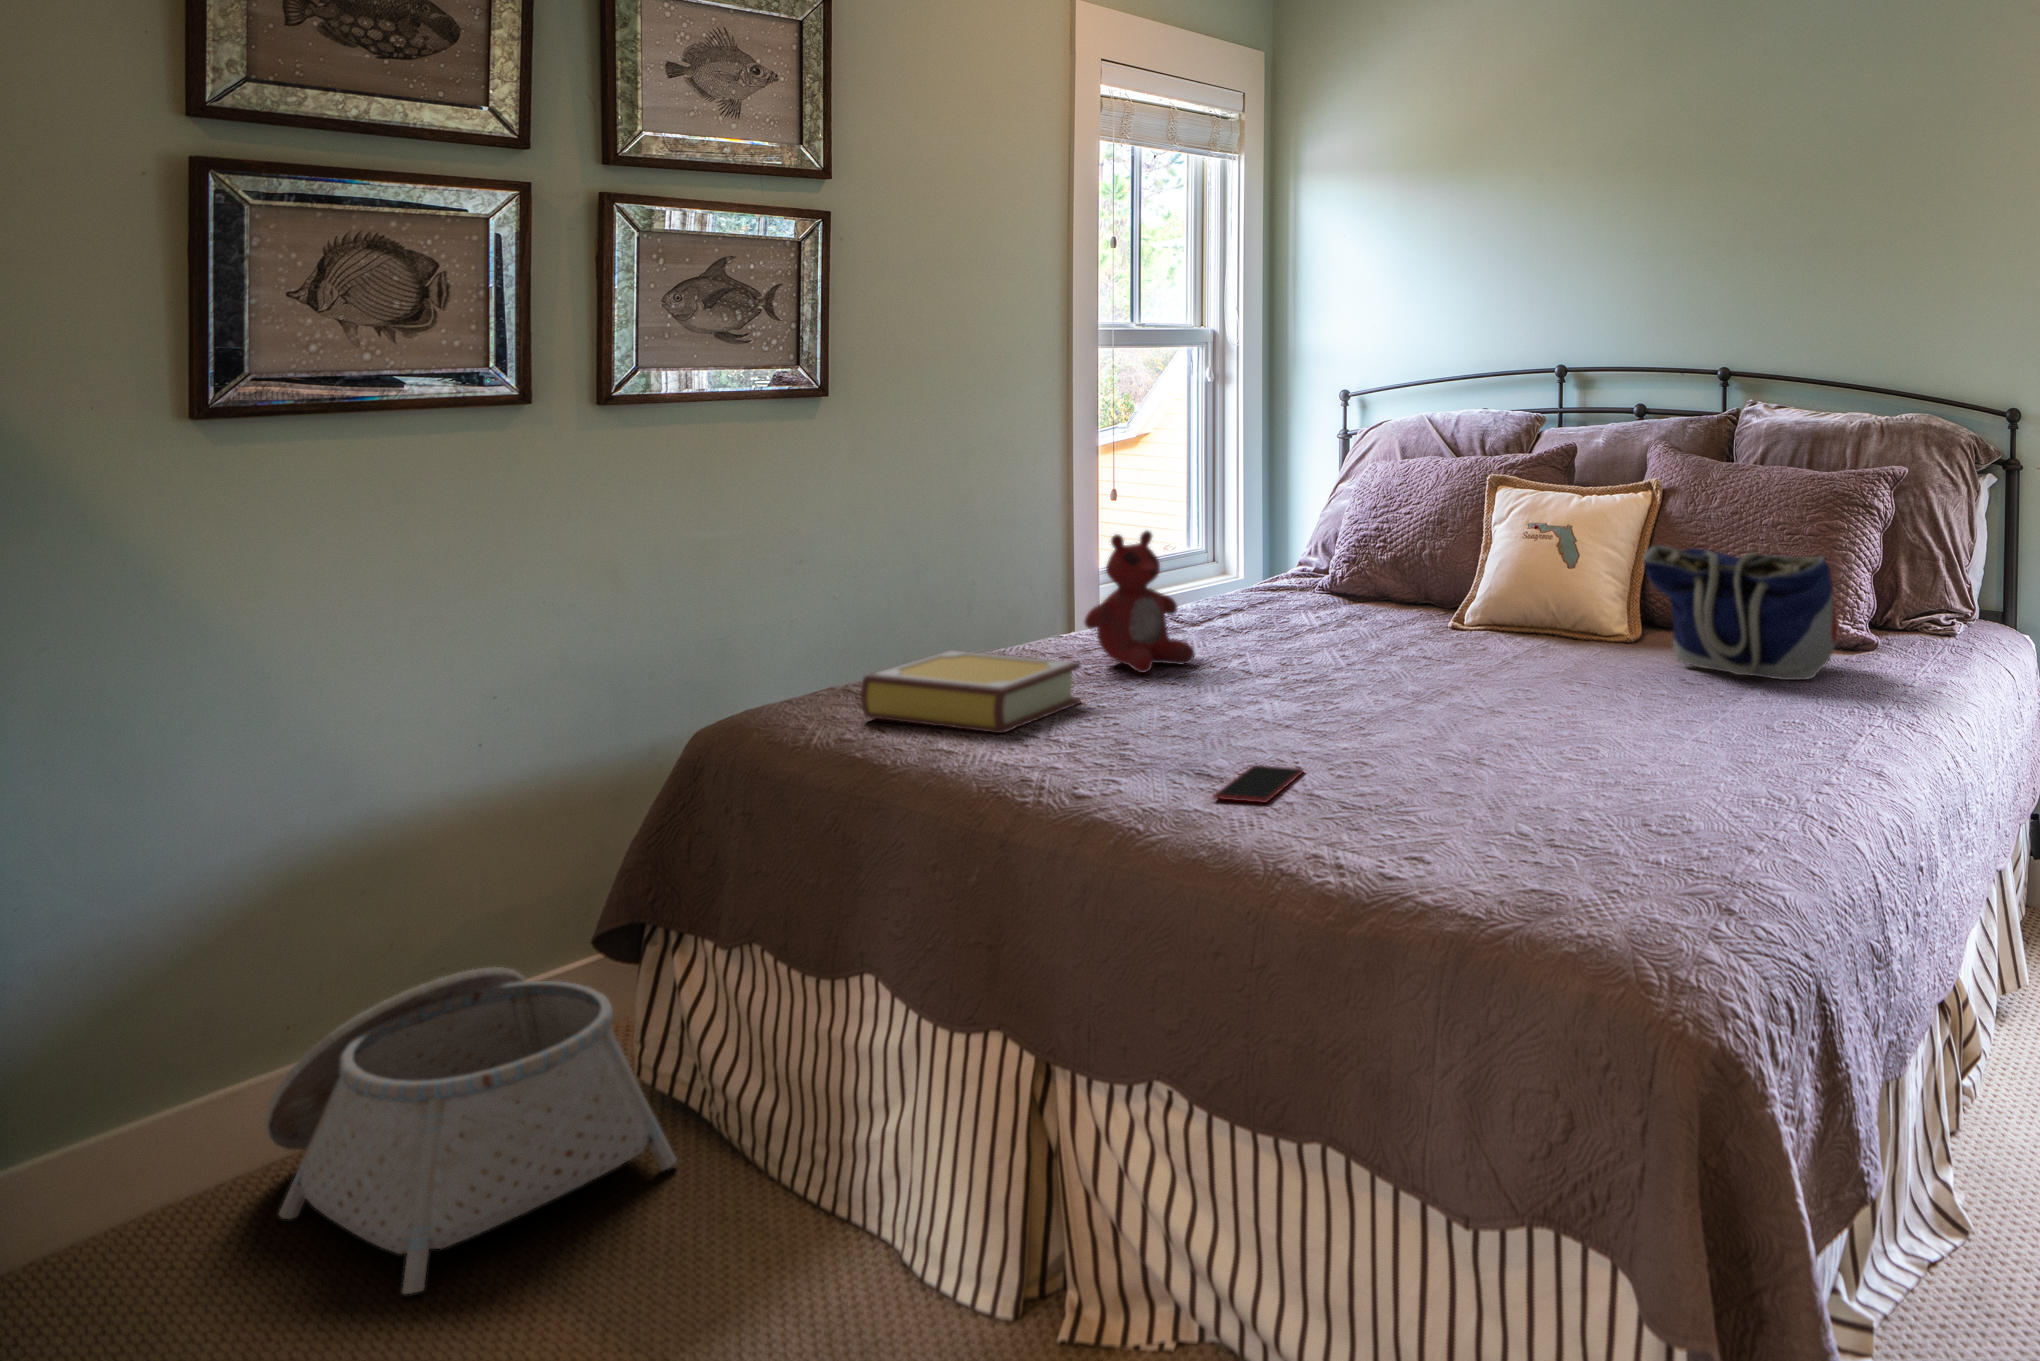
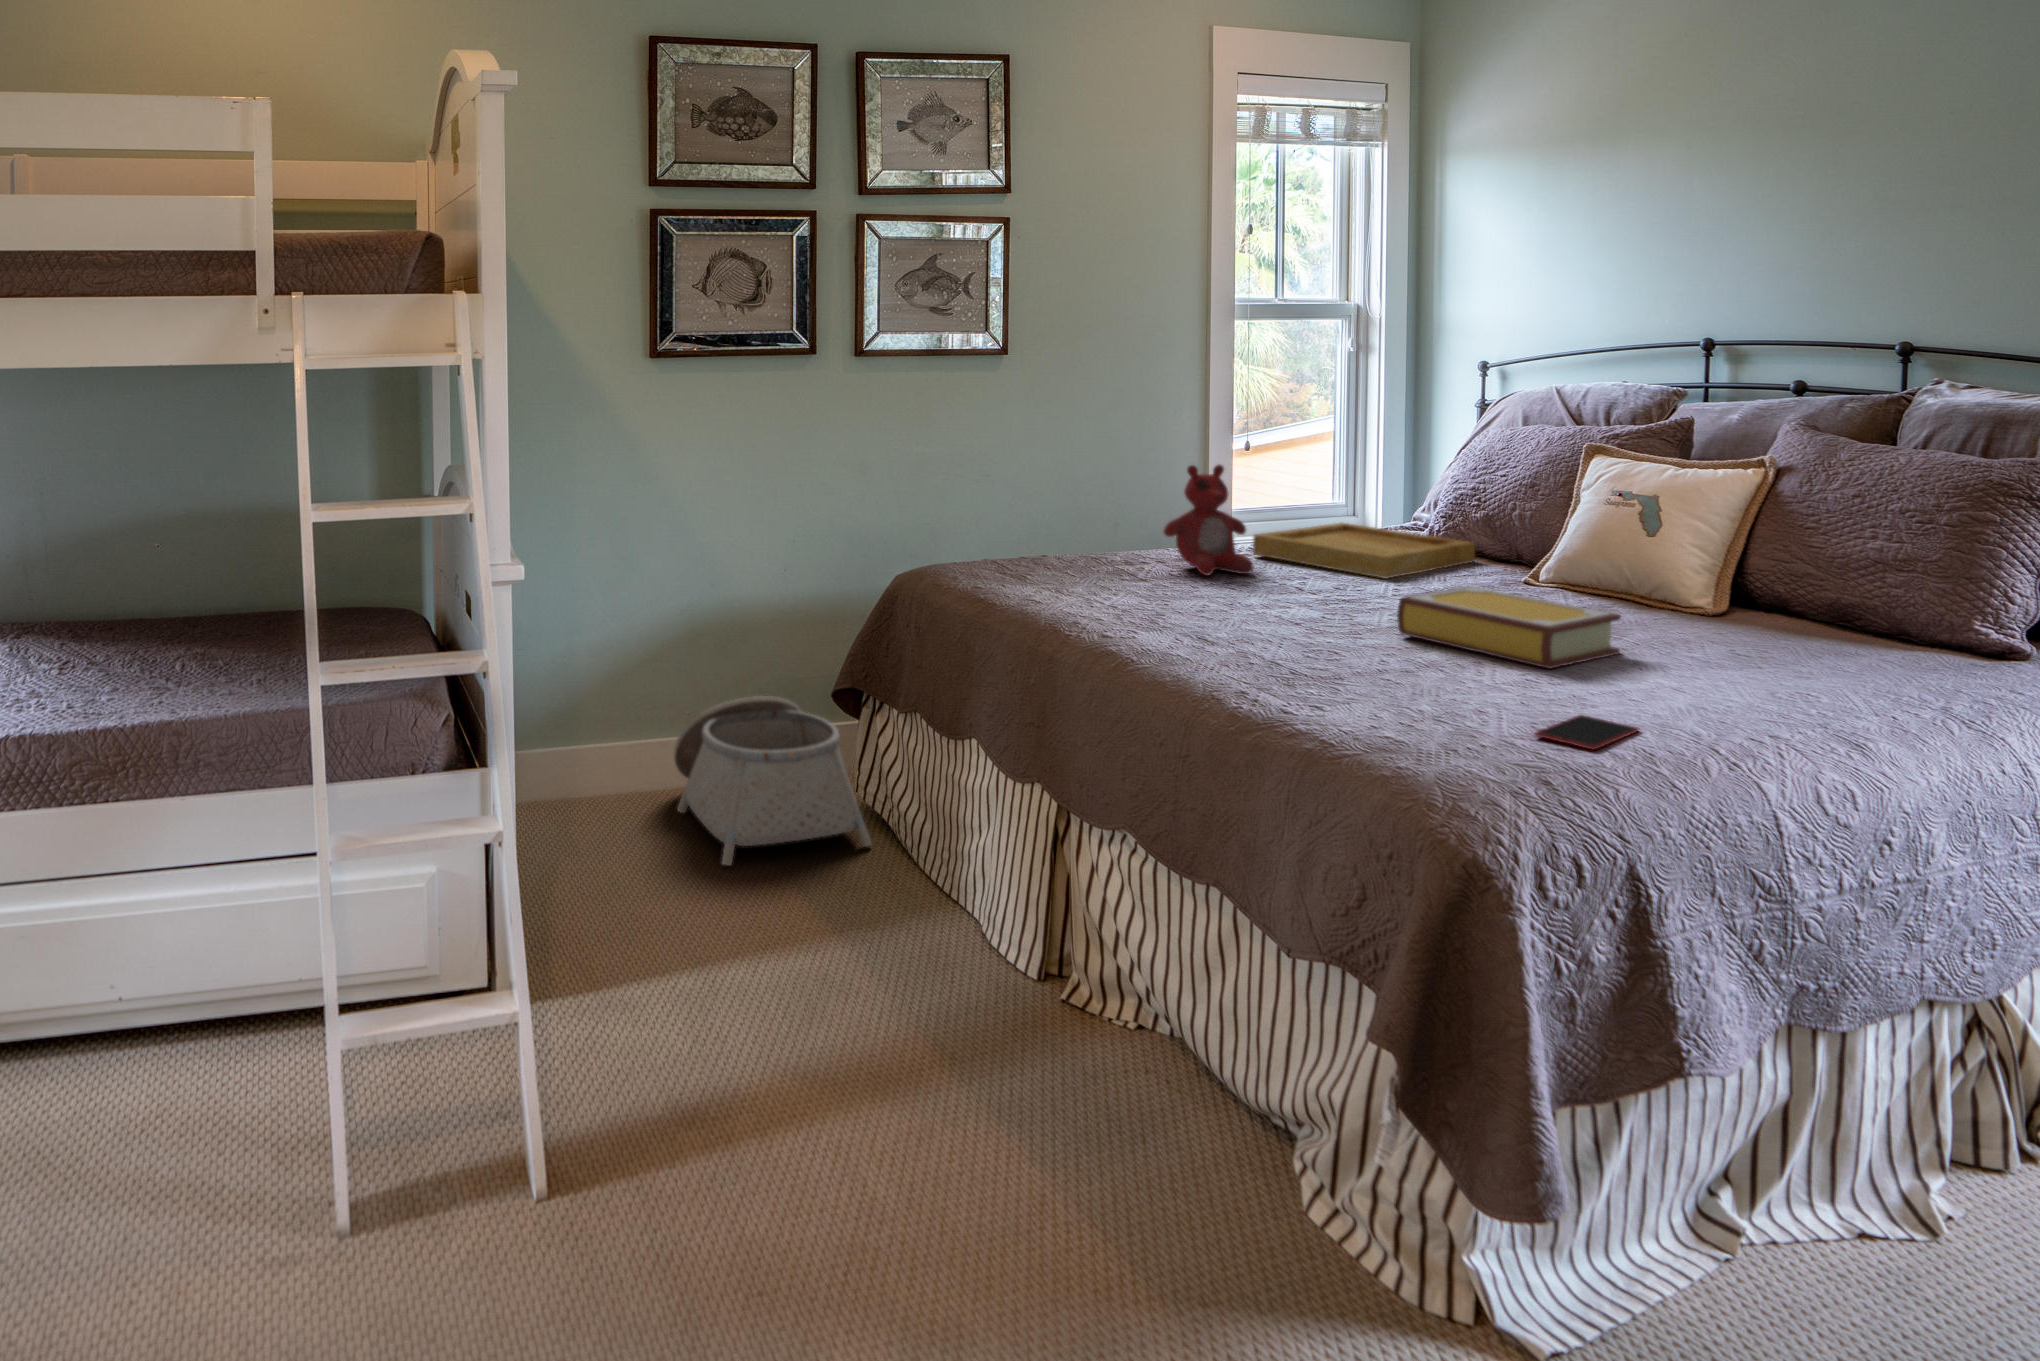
tote bag: present [1643,545,1838,680] -> none [1695,514,1949,669]
tray: none [1176,583,1399,647] -> present [1253,523,1475,579]
book: present [861,650,1081,733] -> present [1397,586,1621,669]
smartphone: present [1213,765,1304,803] -> present [1534,715,1639,750]

